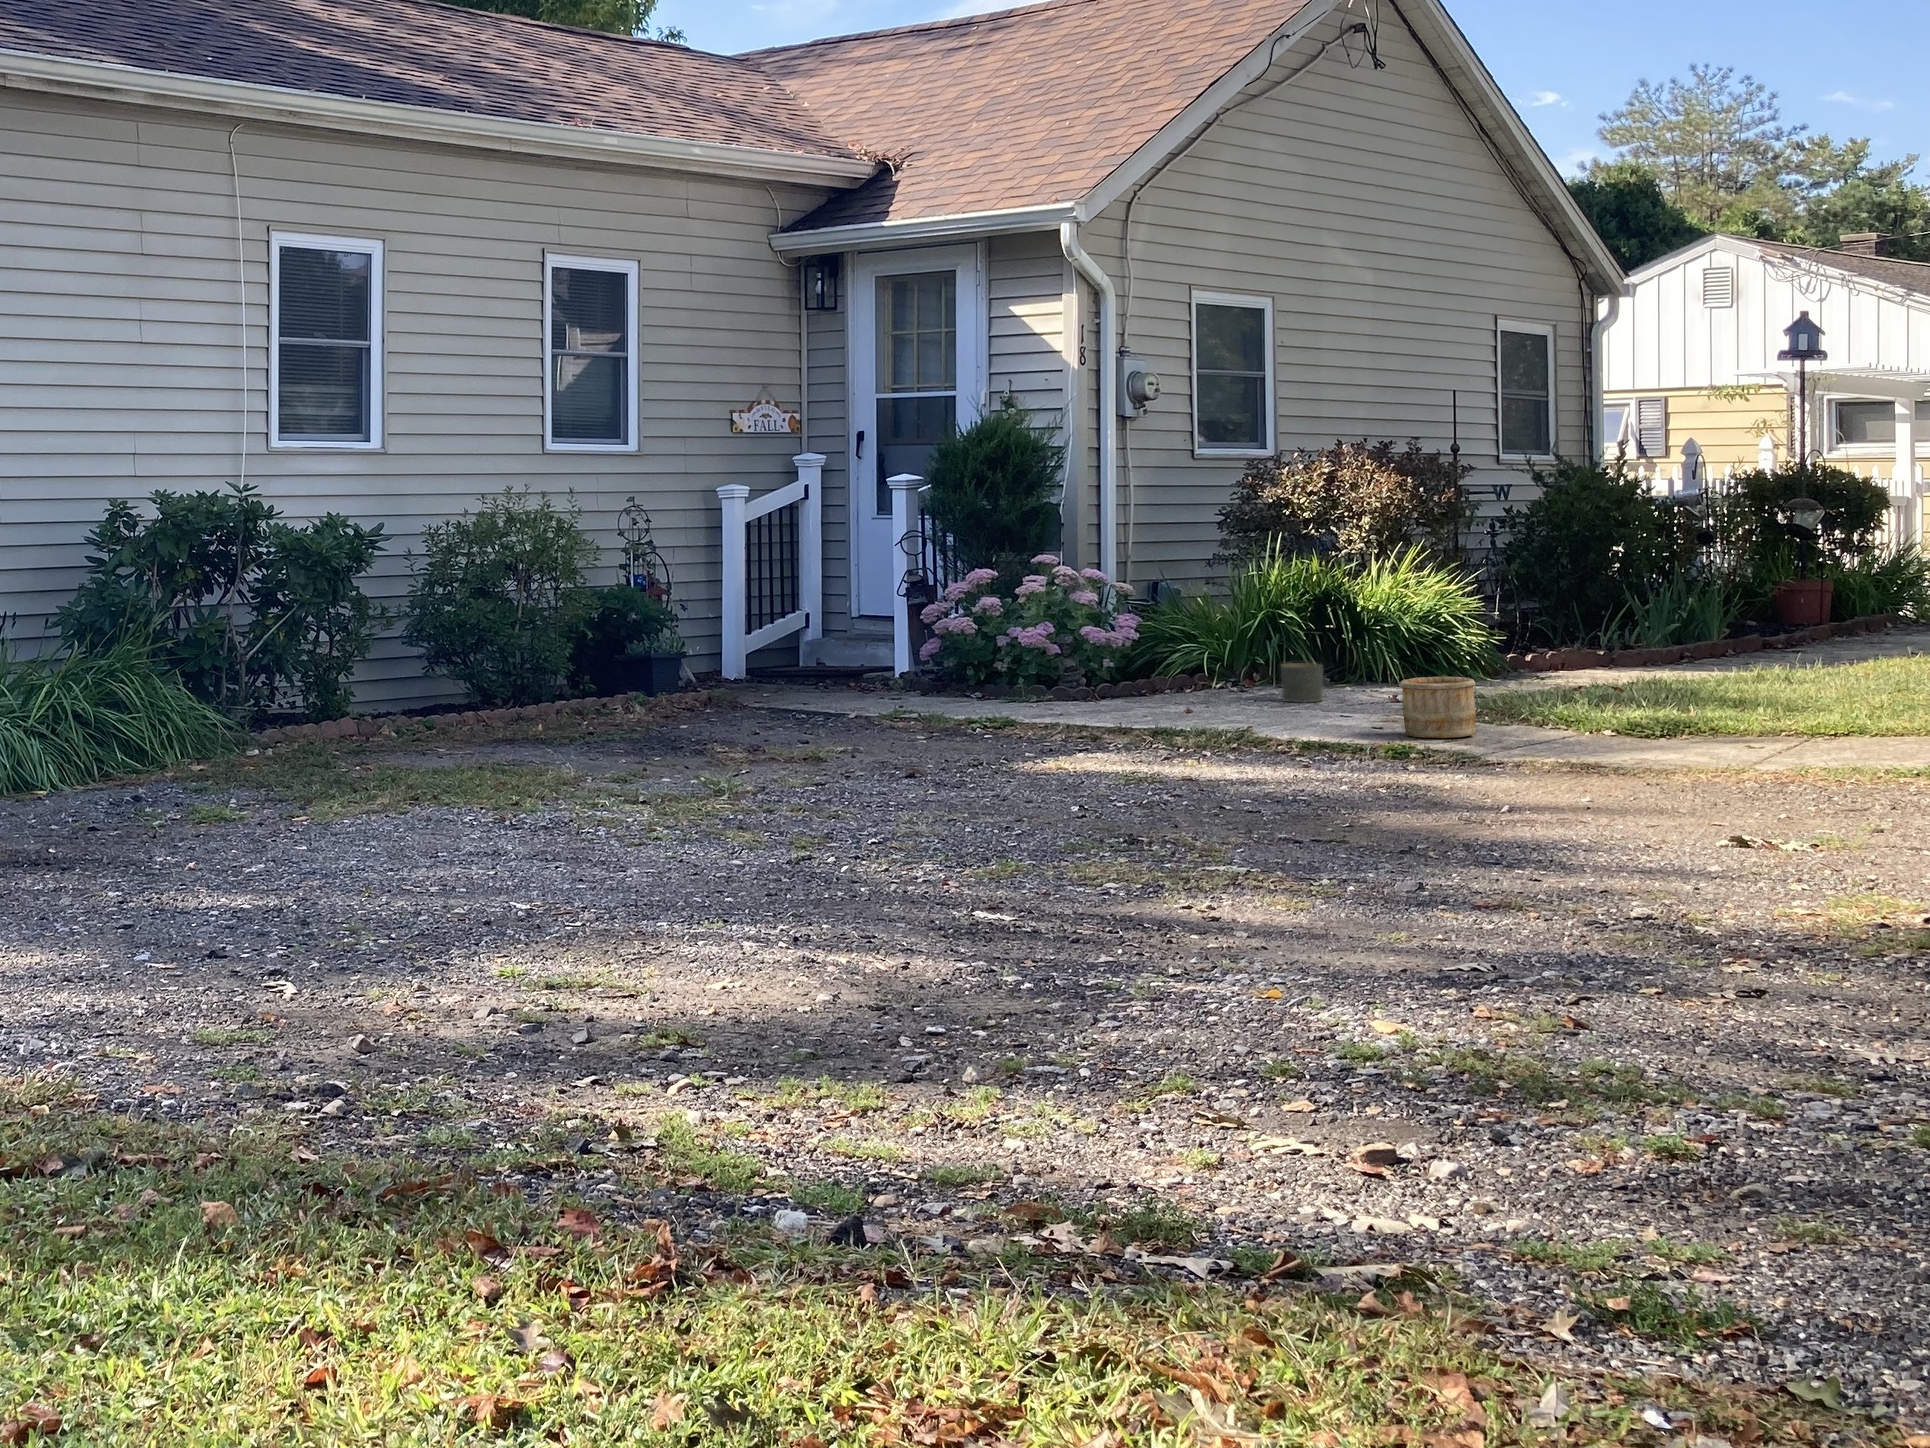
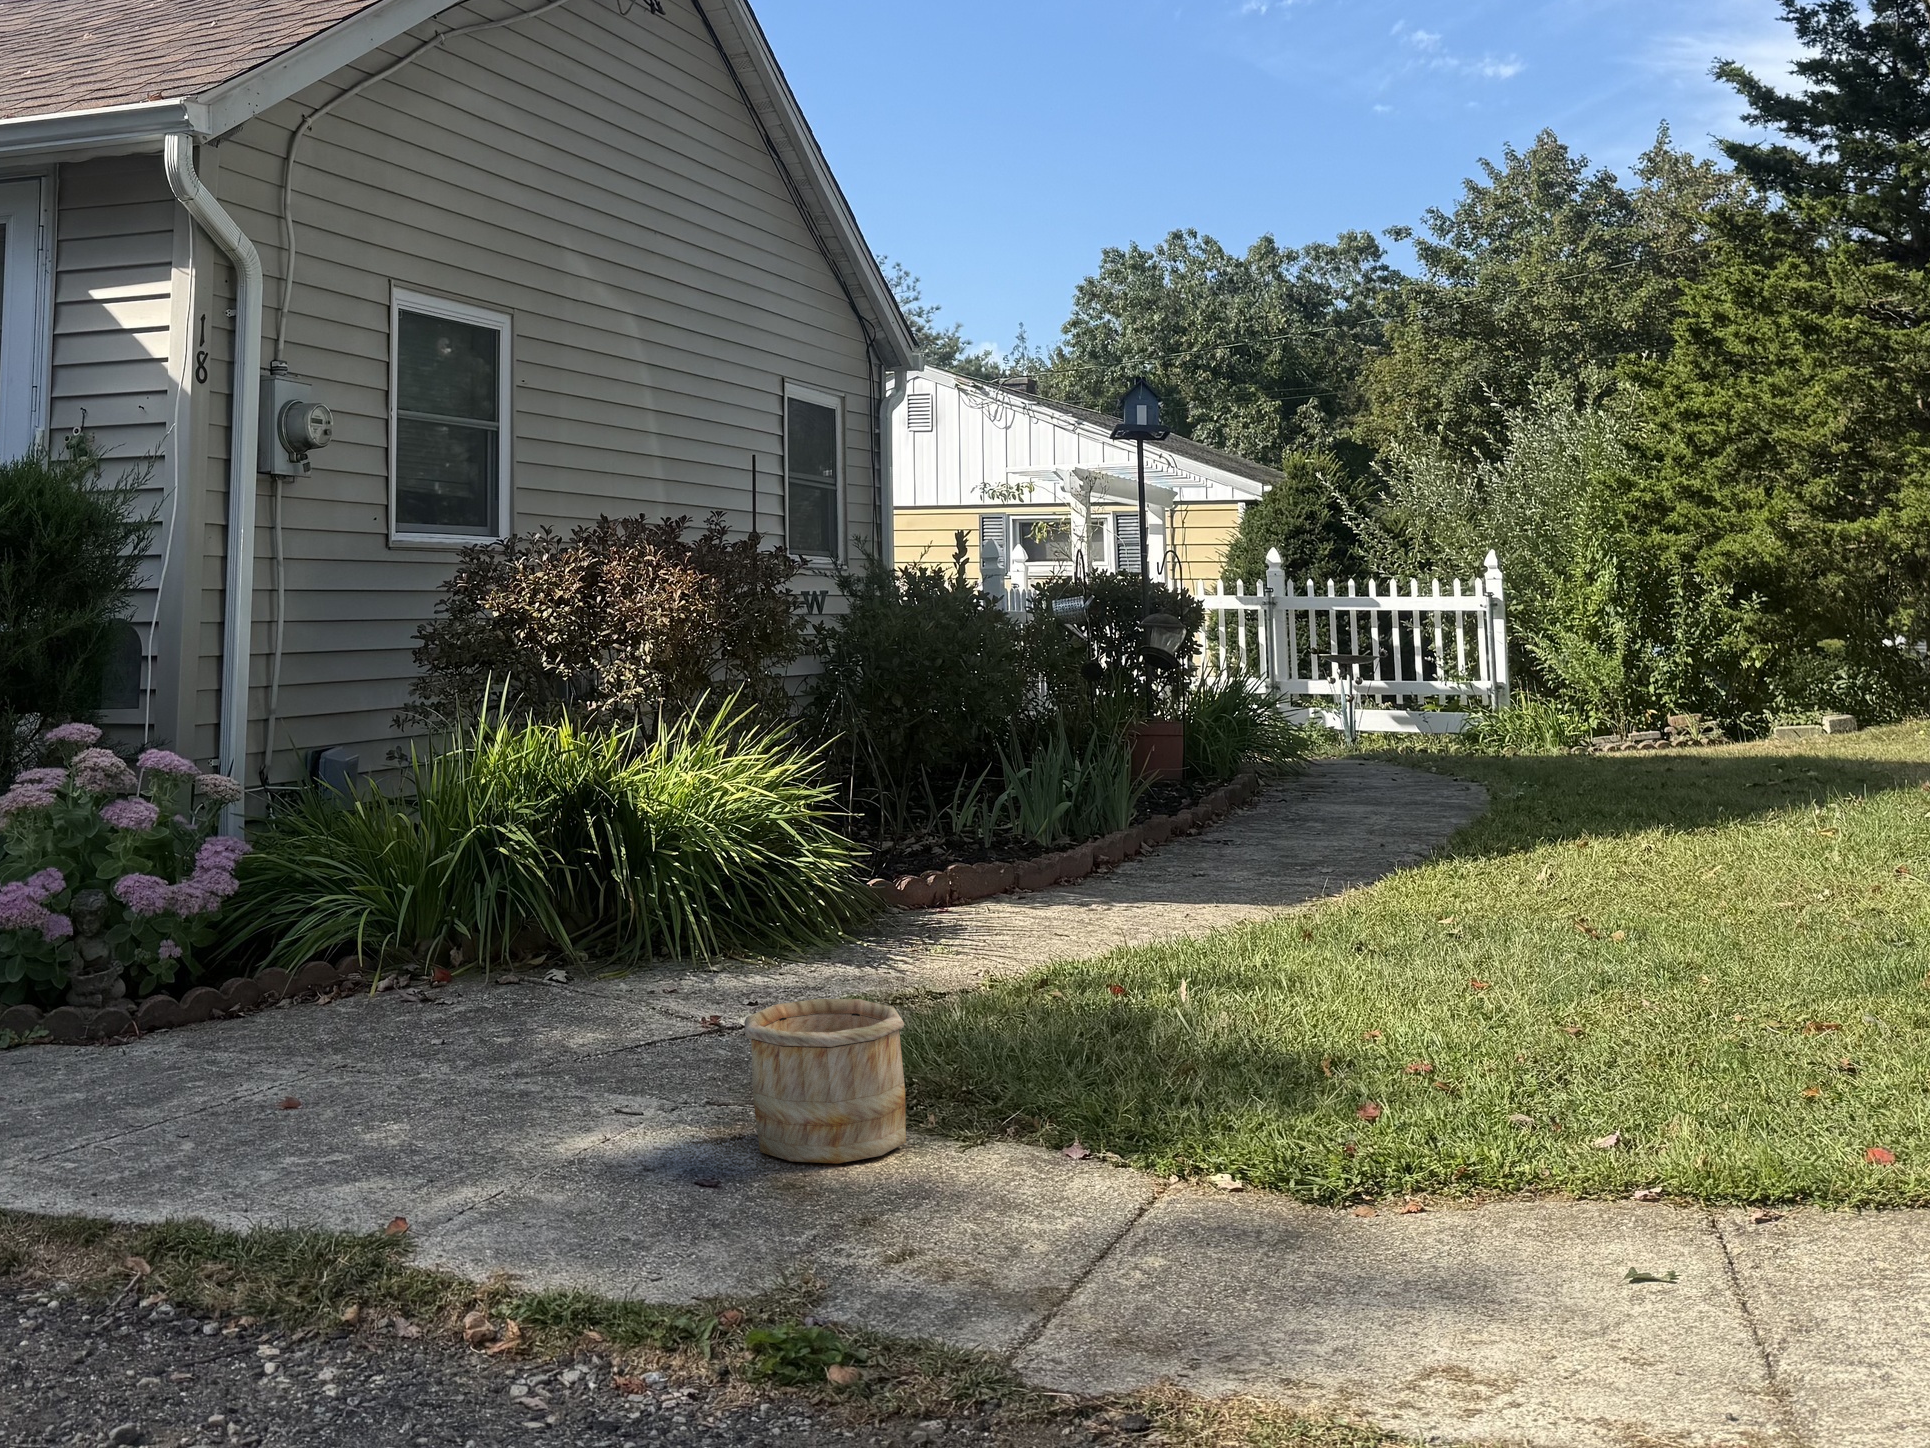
planter: present [1281,663,1323,703] -> none [504,922,579,1006]

